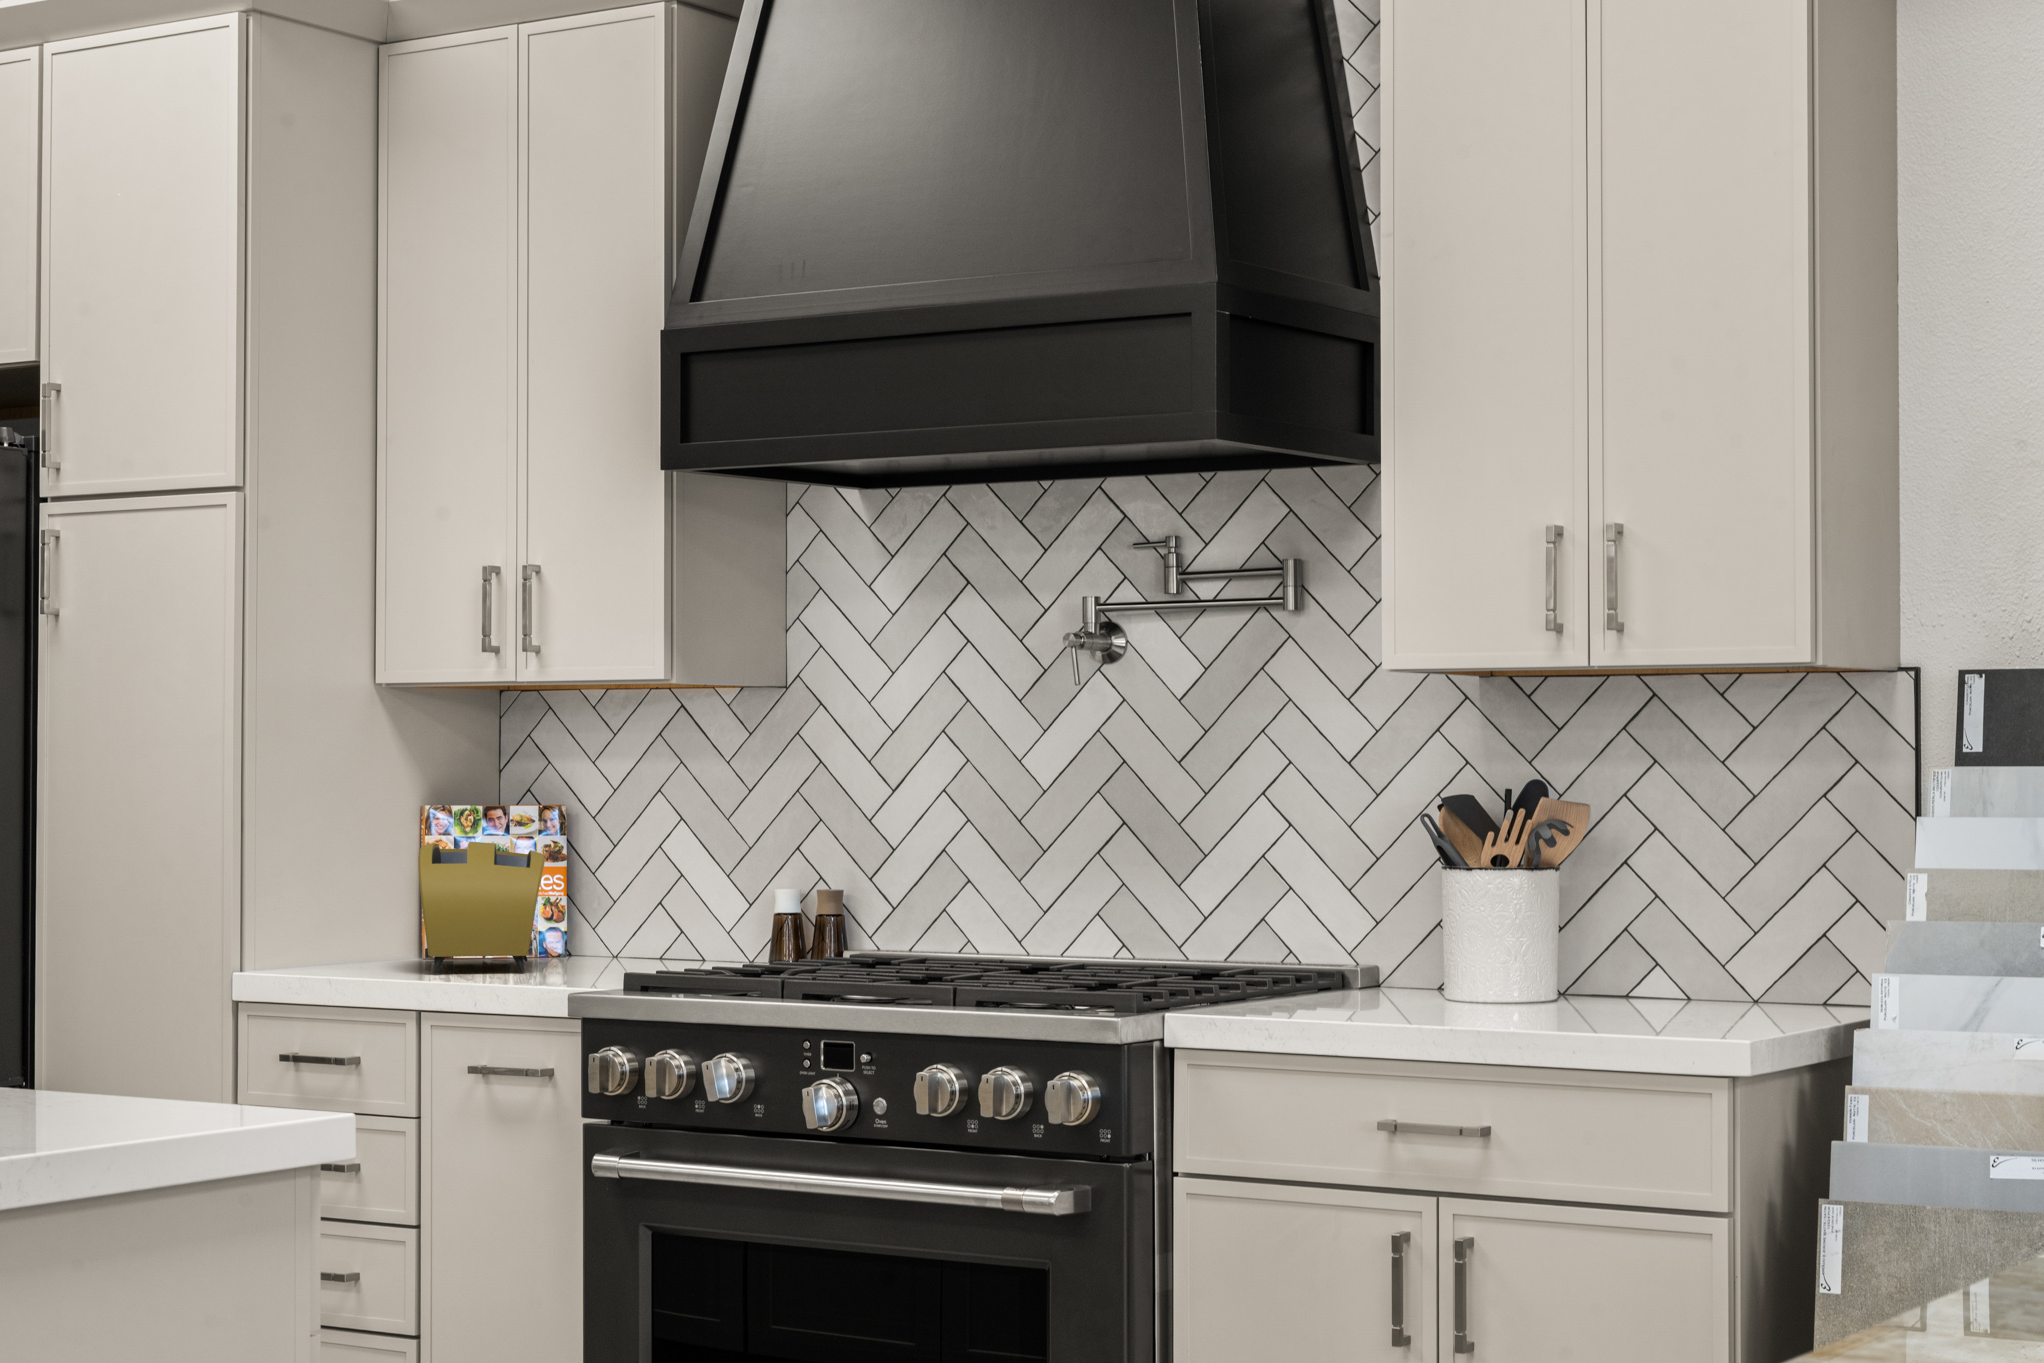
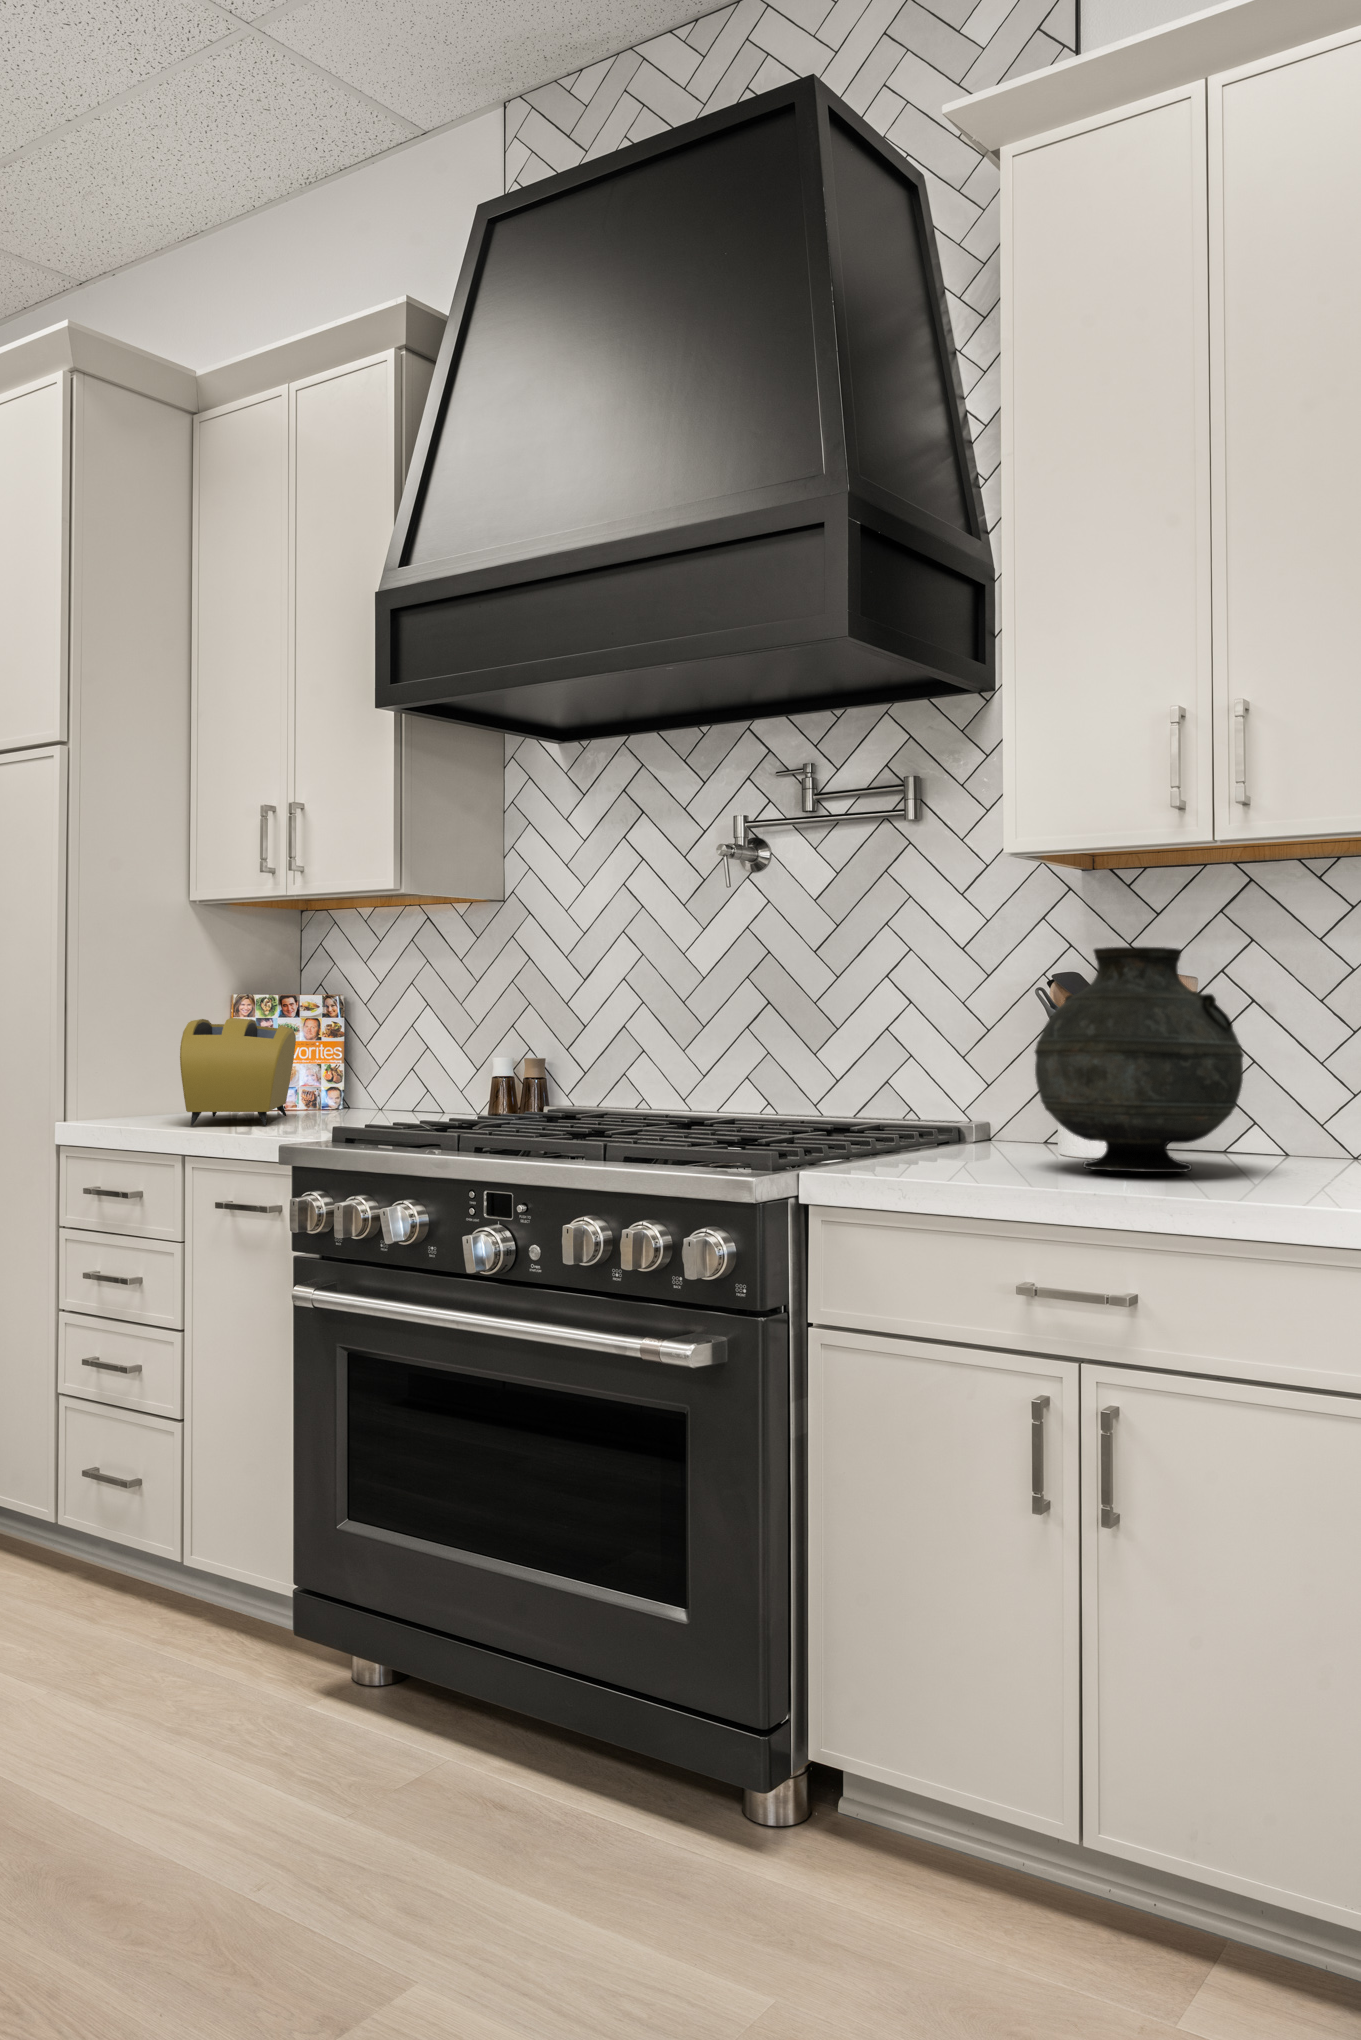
vase: none [1409,780,1617,1009] -> present [1035,947,1244,1172]

